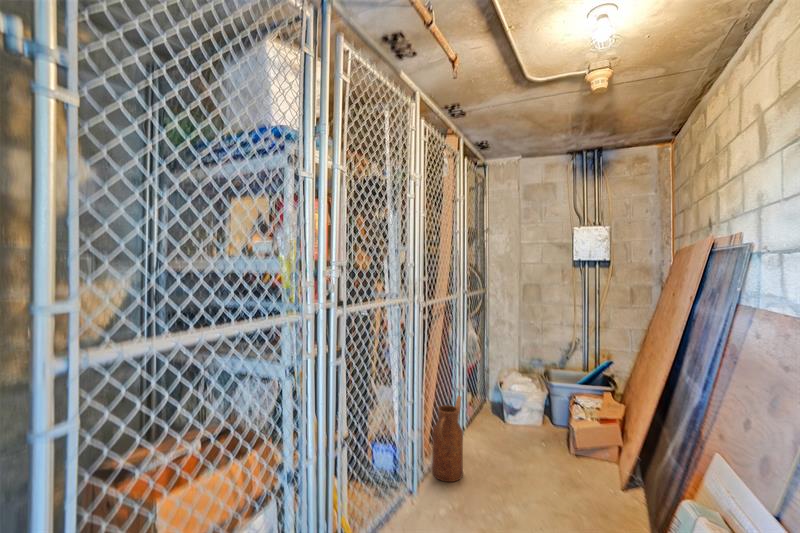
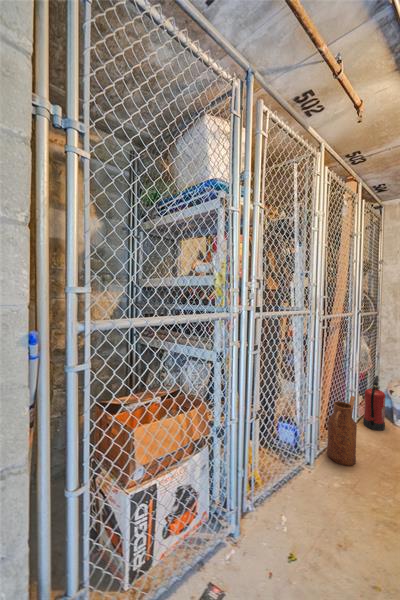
fire extinguisher: none [472,367,494,431] -> present [363,376,385,431]

